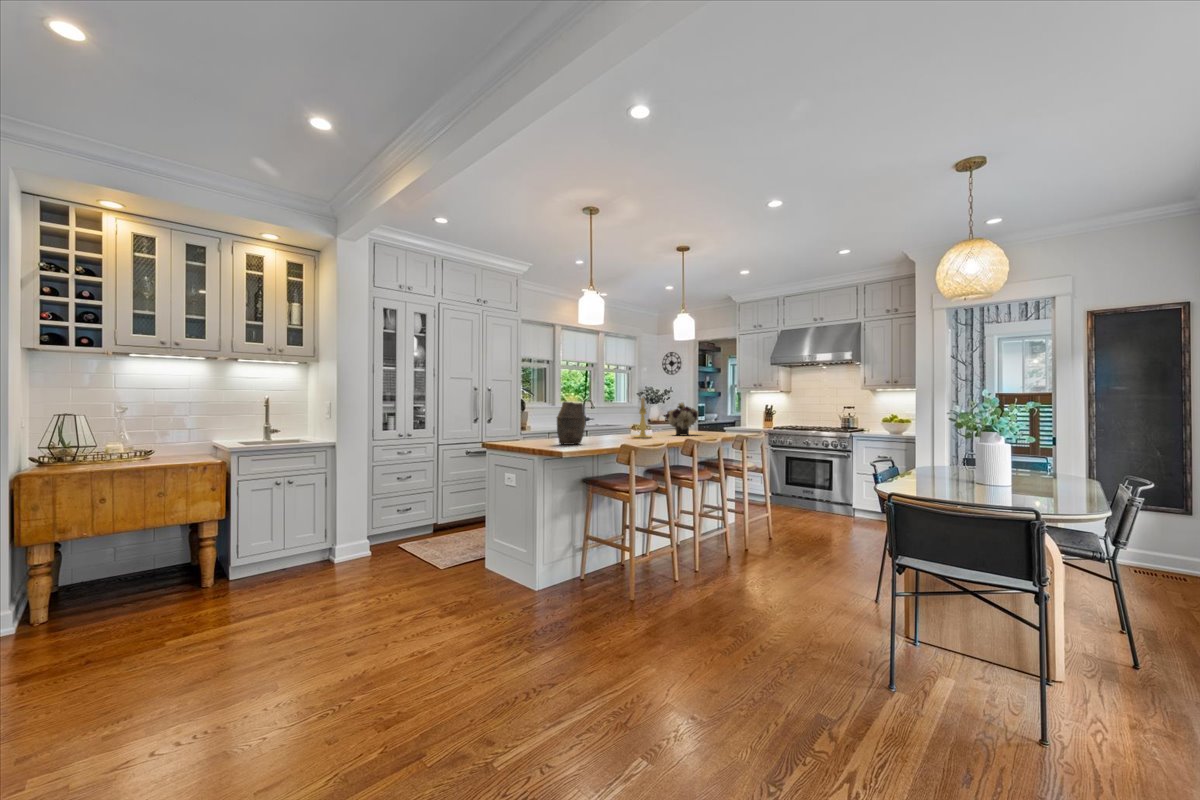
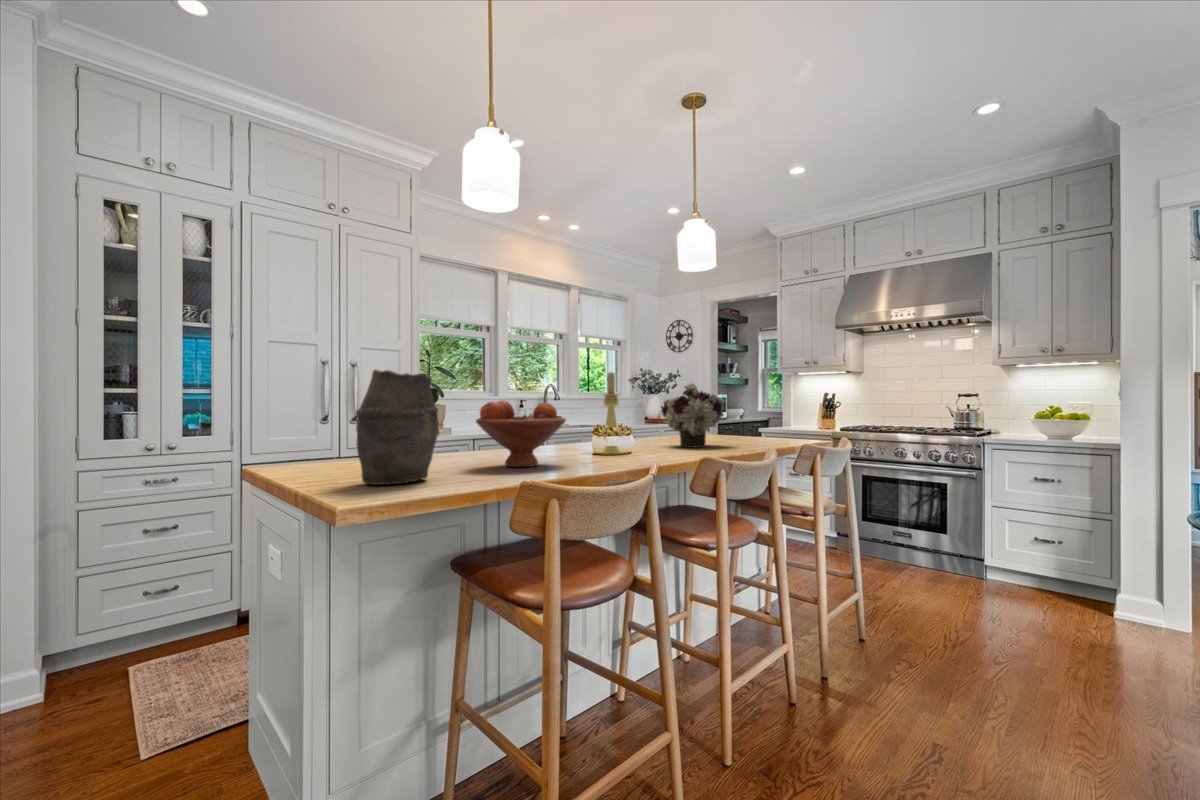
fruit bowl: none [589,412,628,441] -> present [476,400,566,467]

